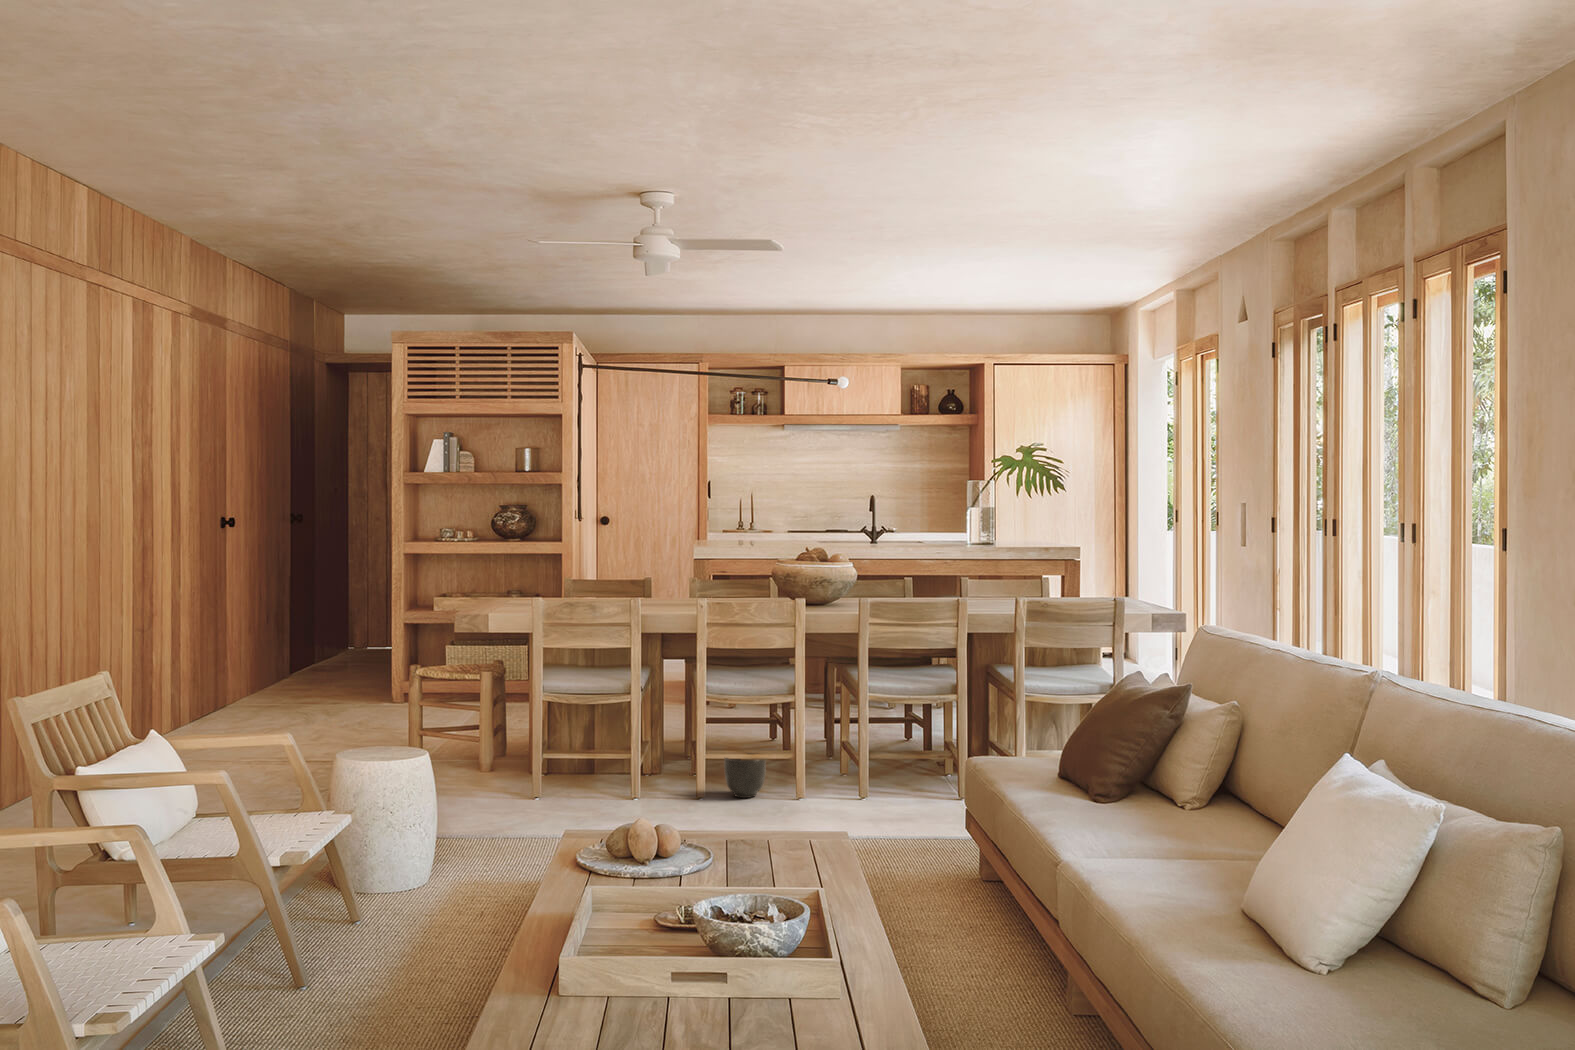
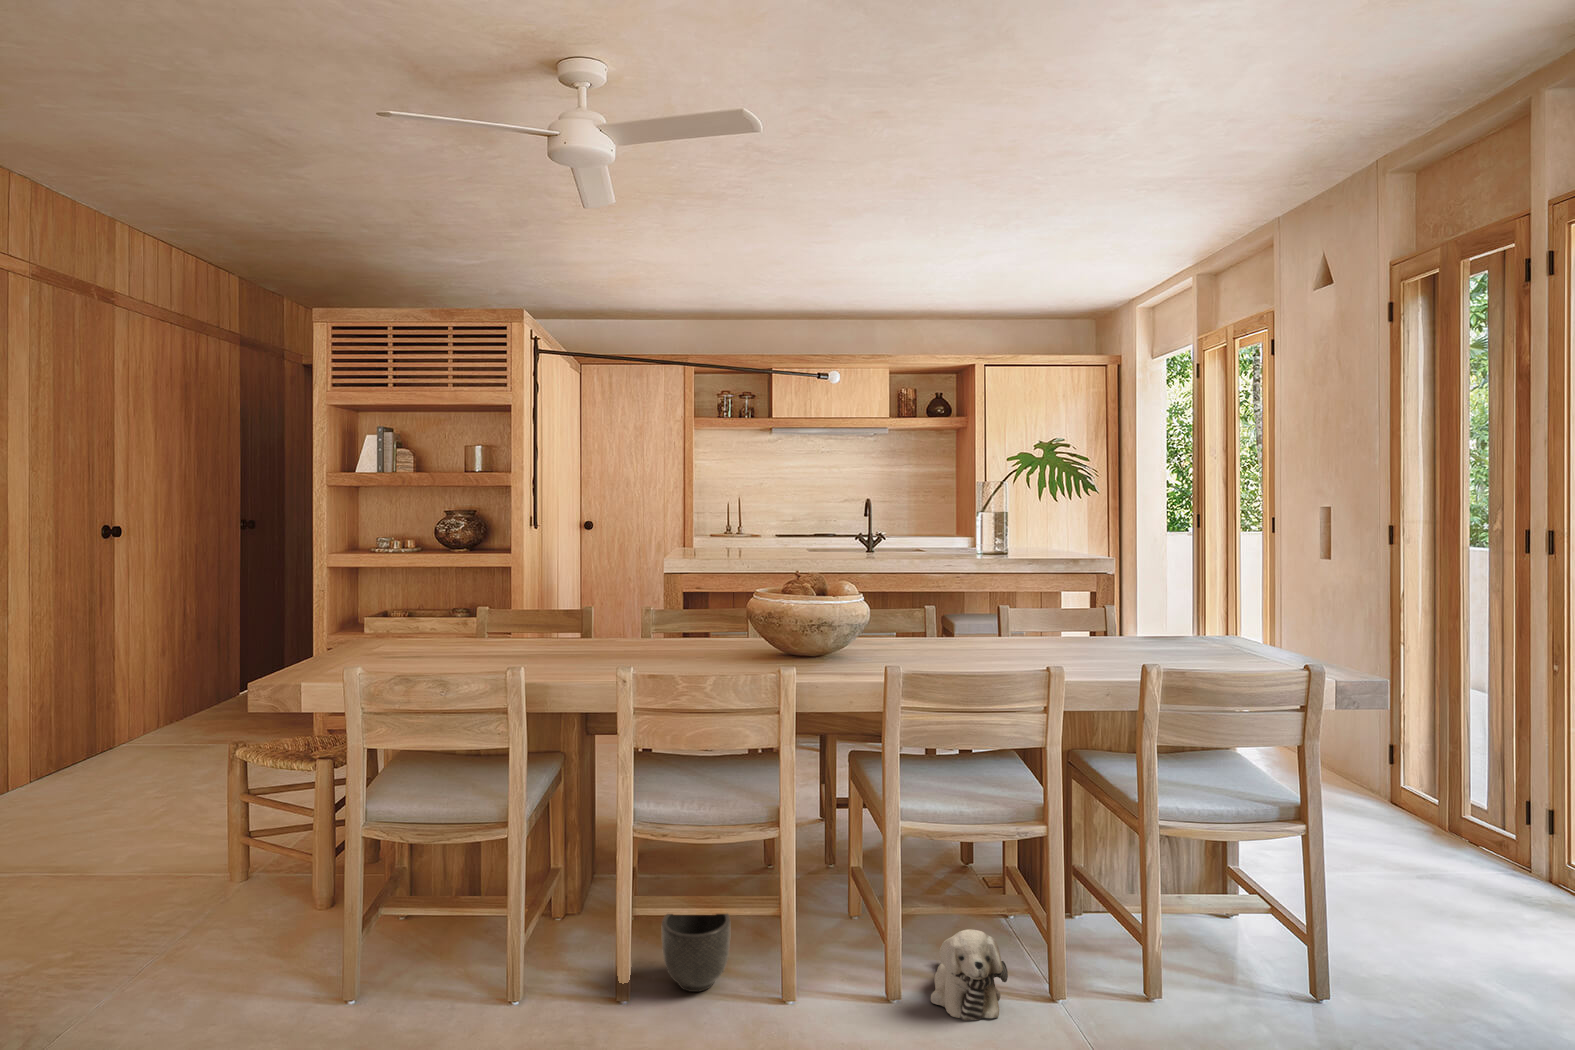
plush toy: none [886,757,932,806] -> present [931,929,1008,1021]

